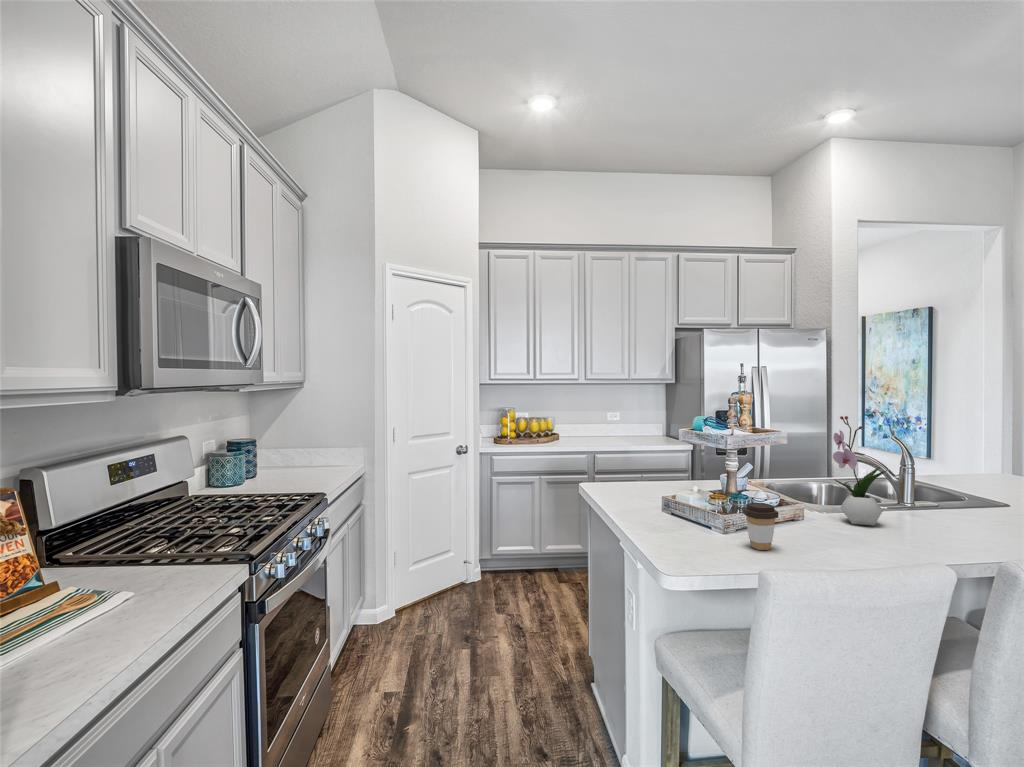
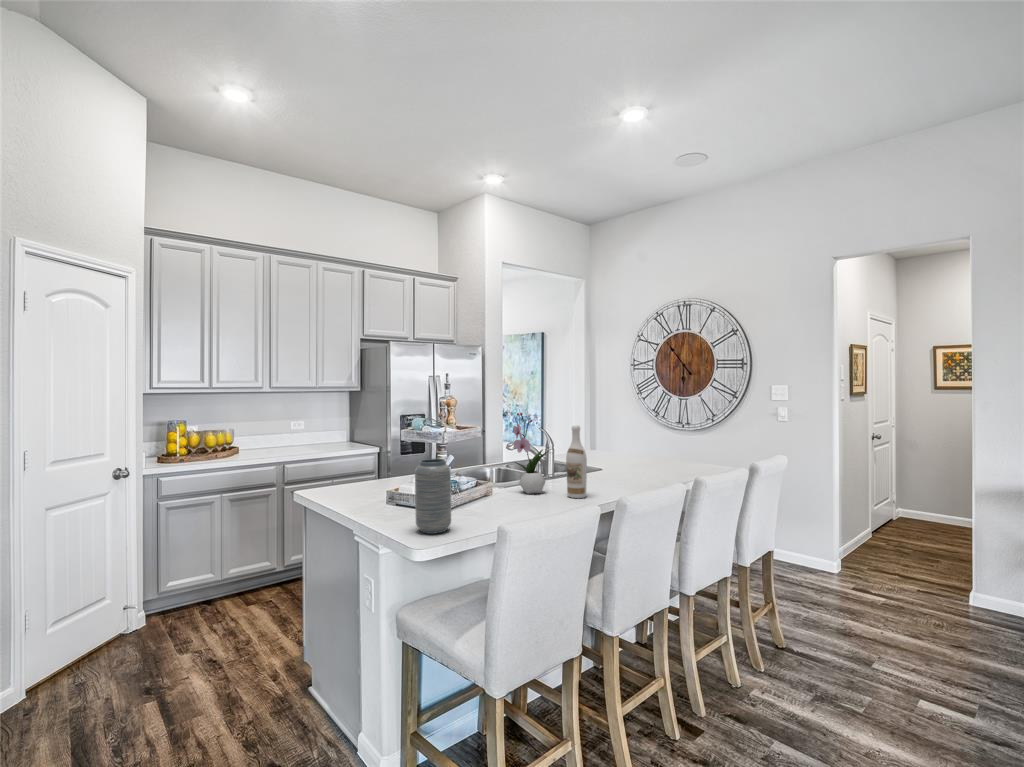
wine bottle: none [915,438,951,543] -> present [566,426,587,498]
vase: none [676,467,721,557] -> present [415,459,451,534]
coffee cup: present [743,503,778,550] -> none [463,483,489,521]

